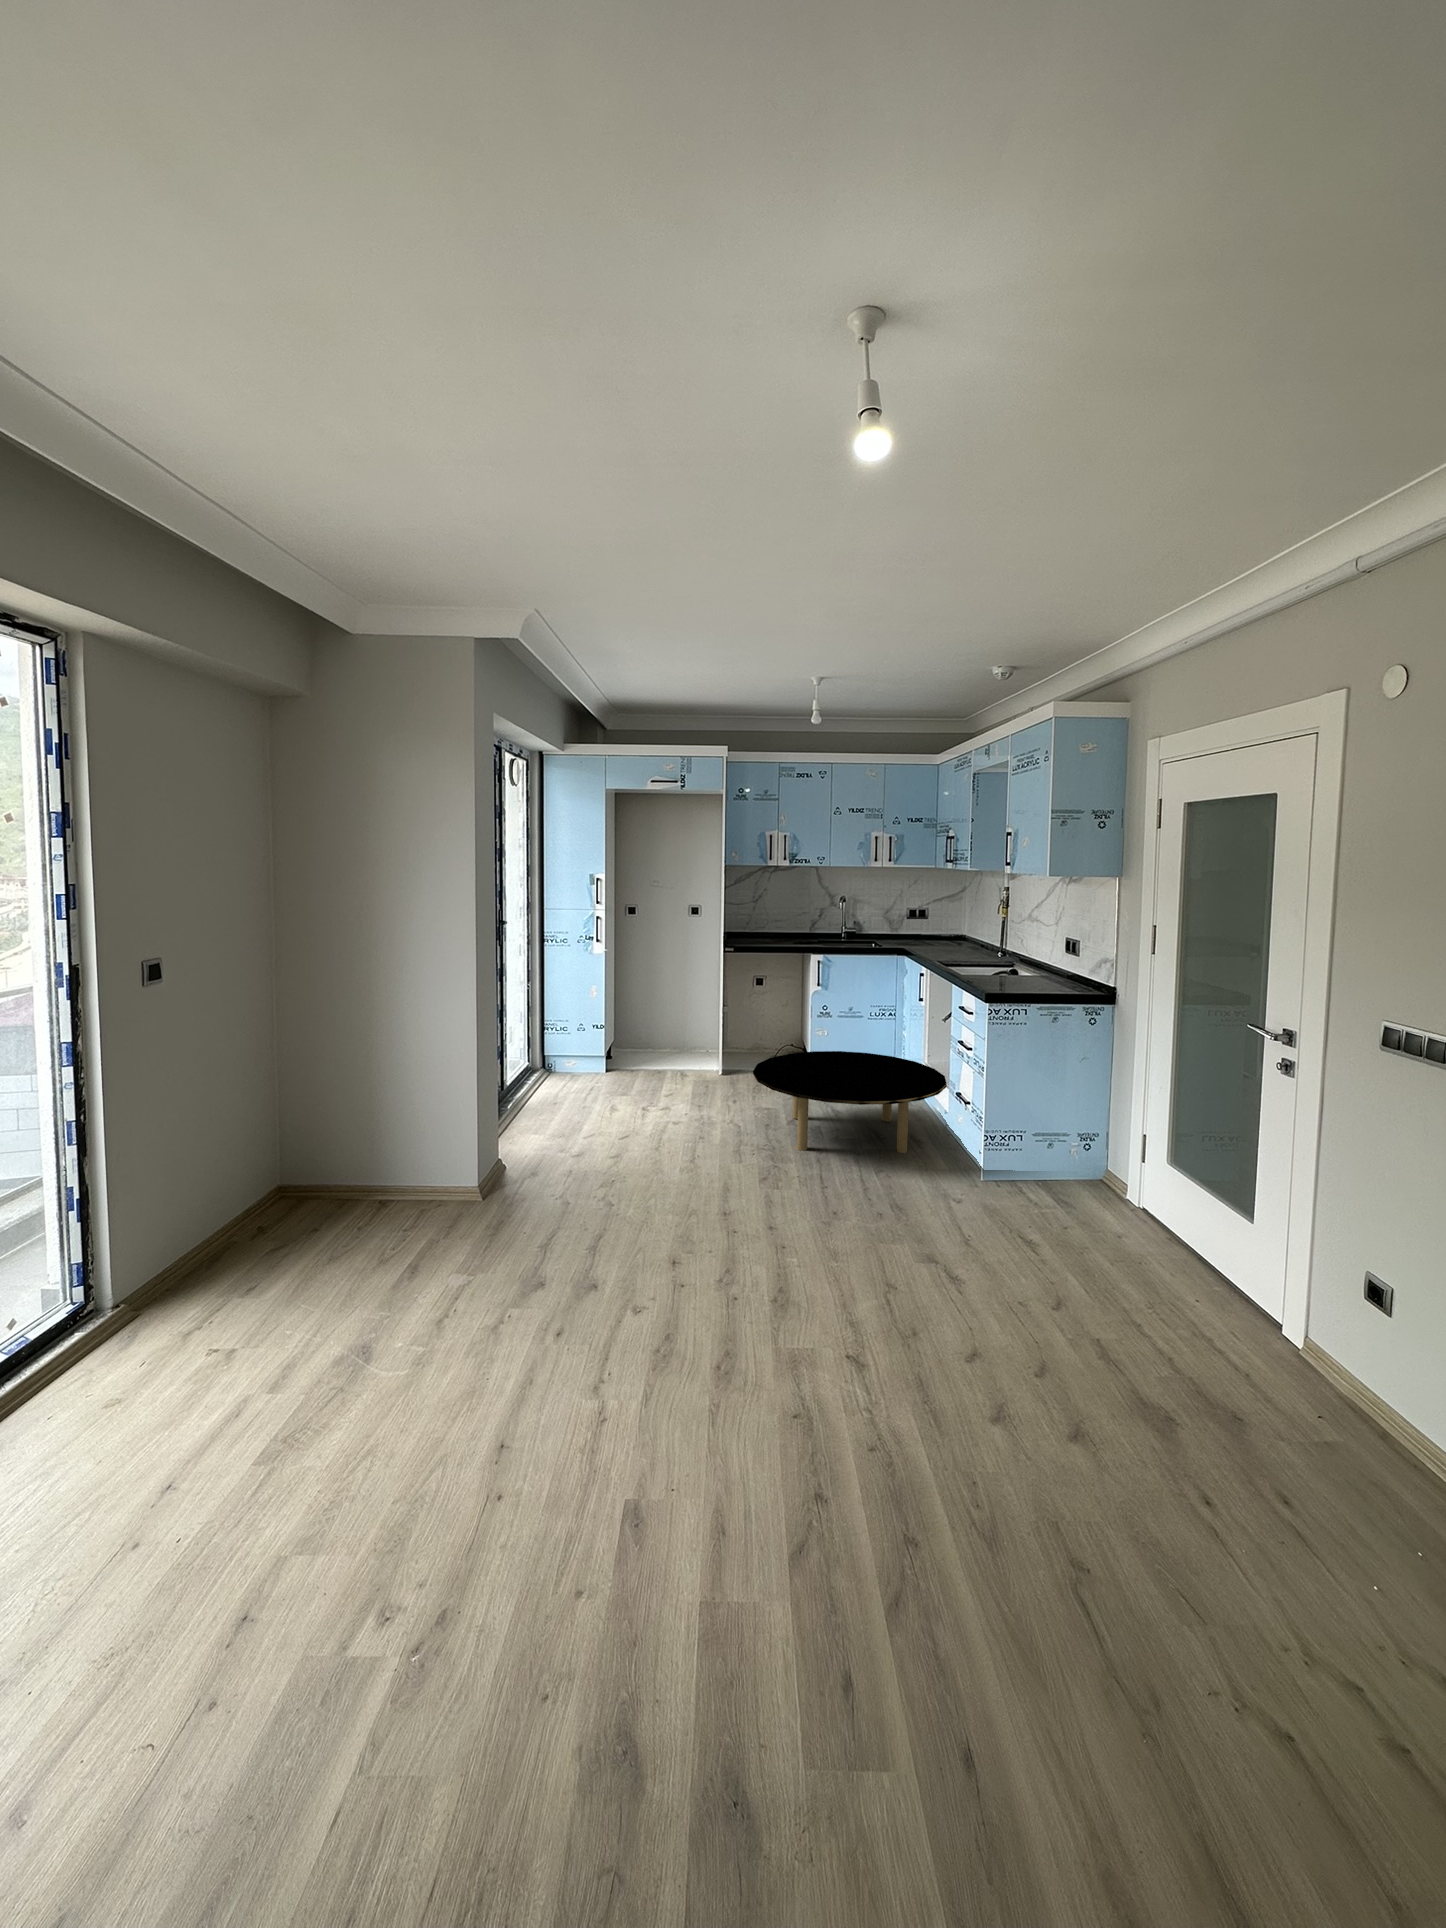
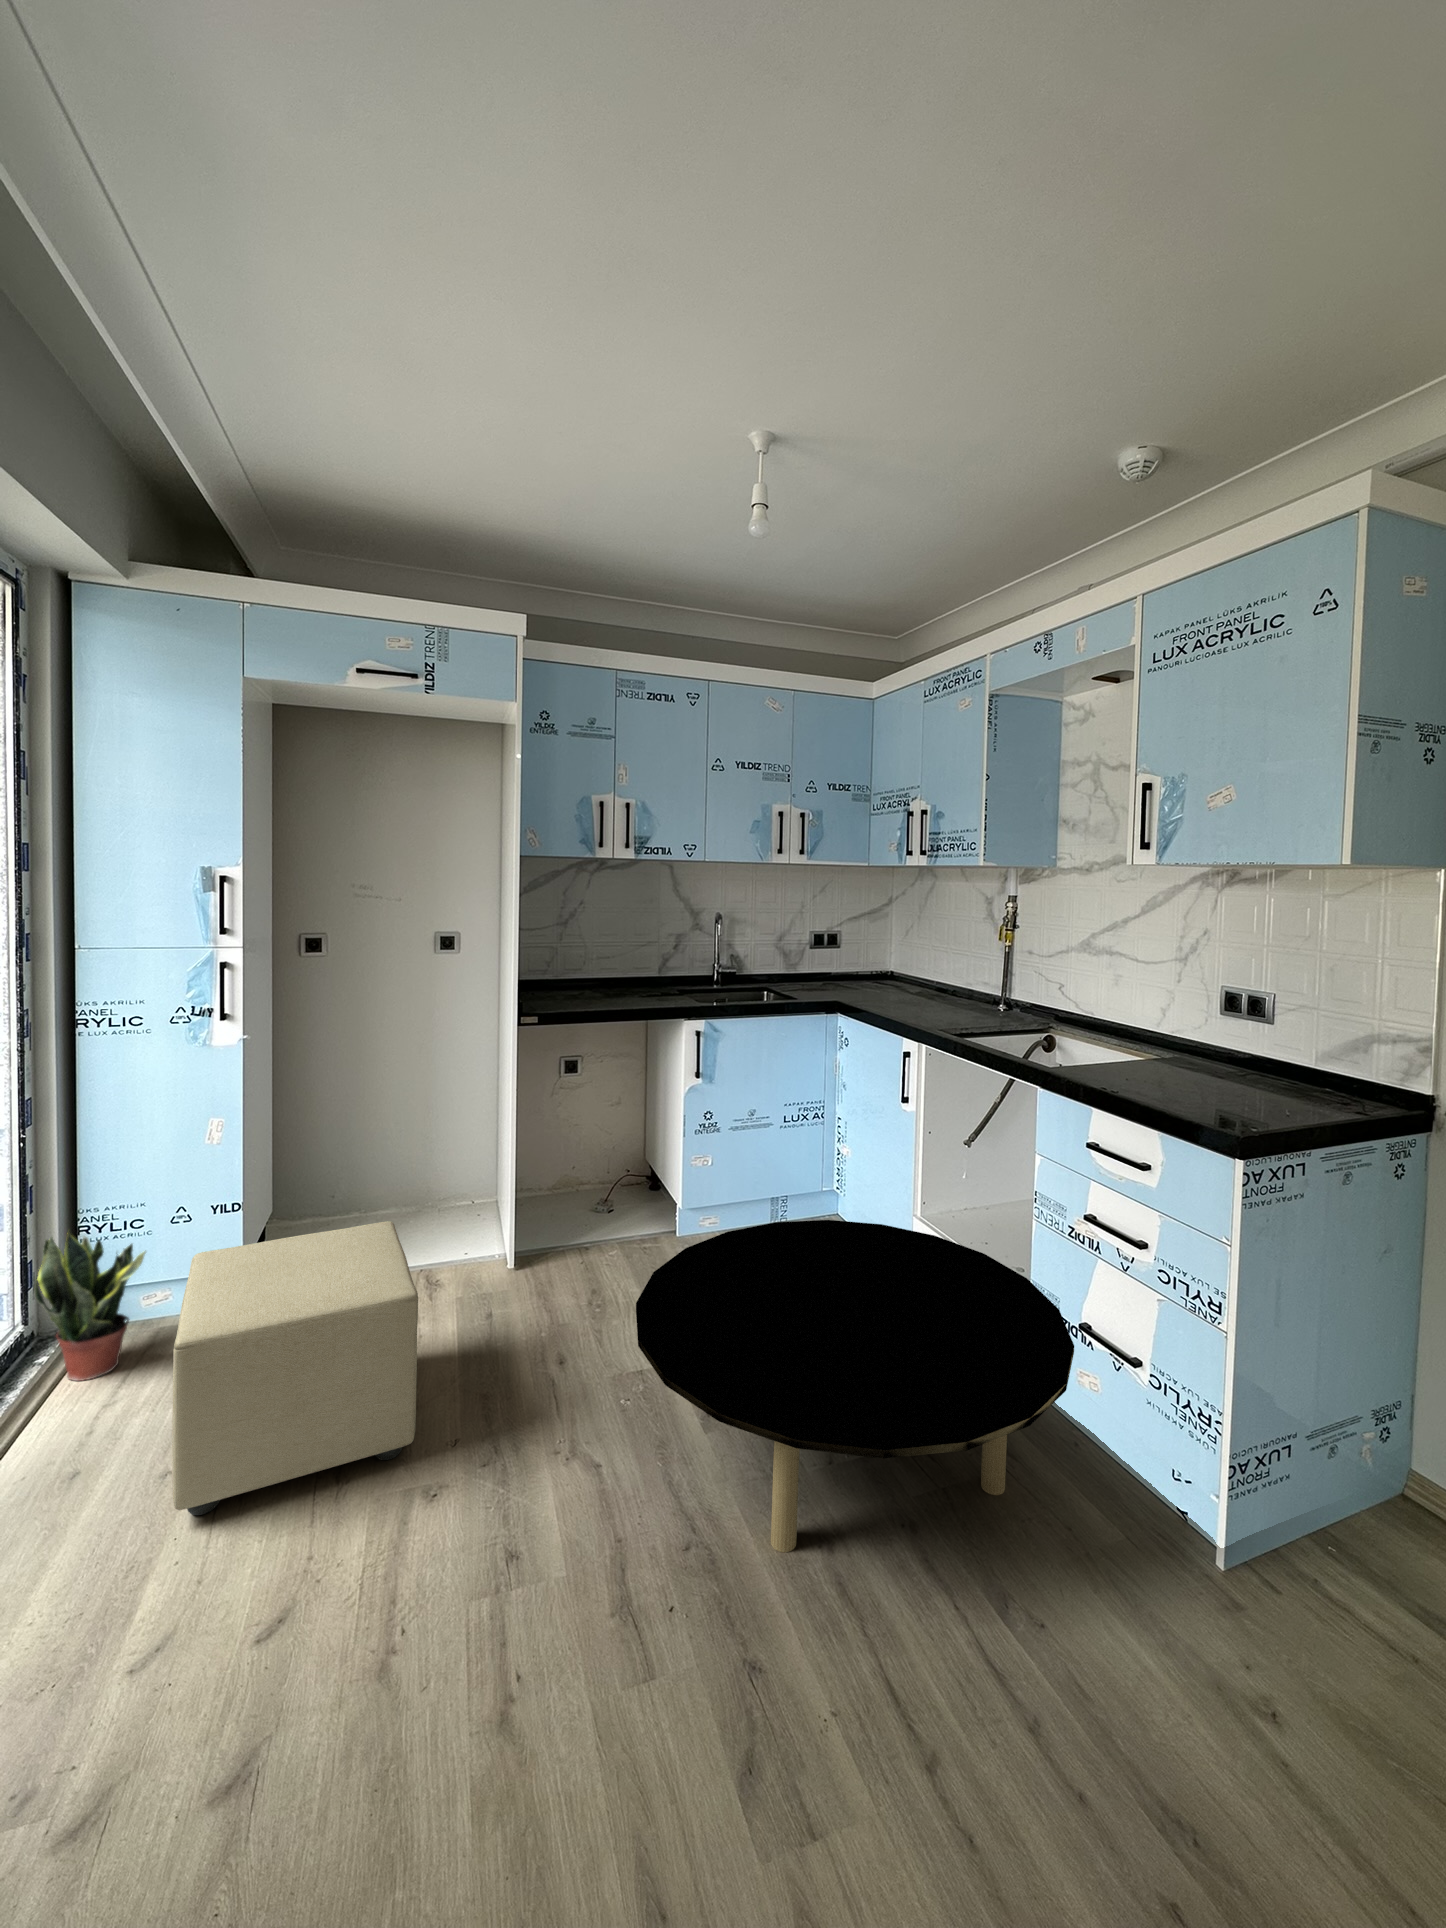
potted plant: none [533,1021,572,1085] -> present [35,1232,146,1381]
ottoman: none [588,1031,671,1117] -> present [172,1221,418,1515]

